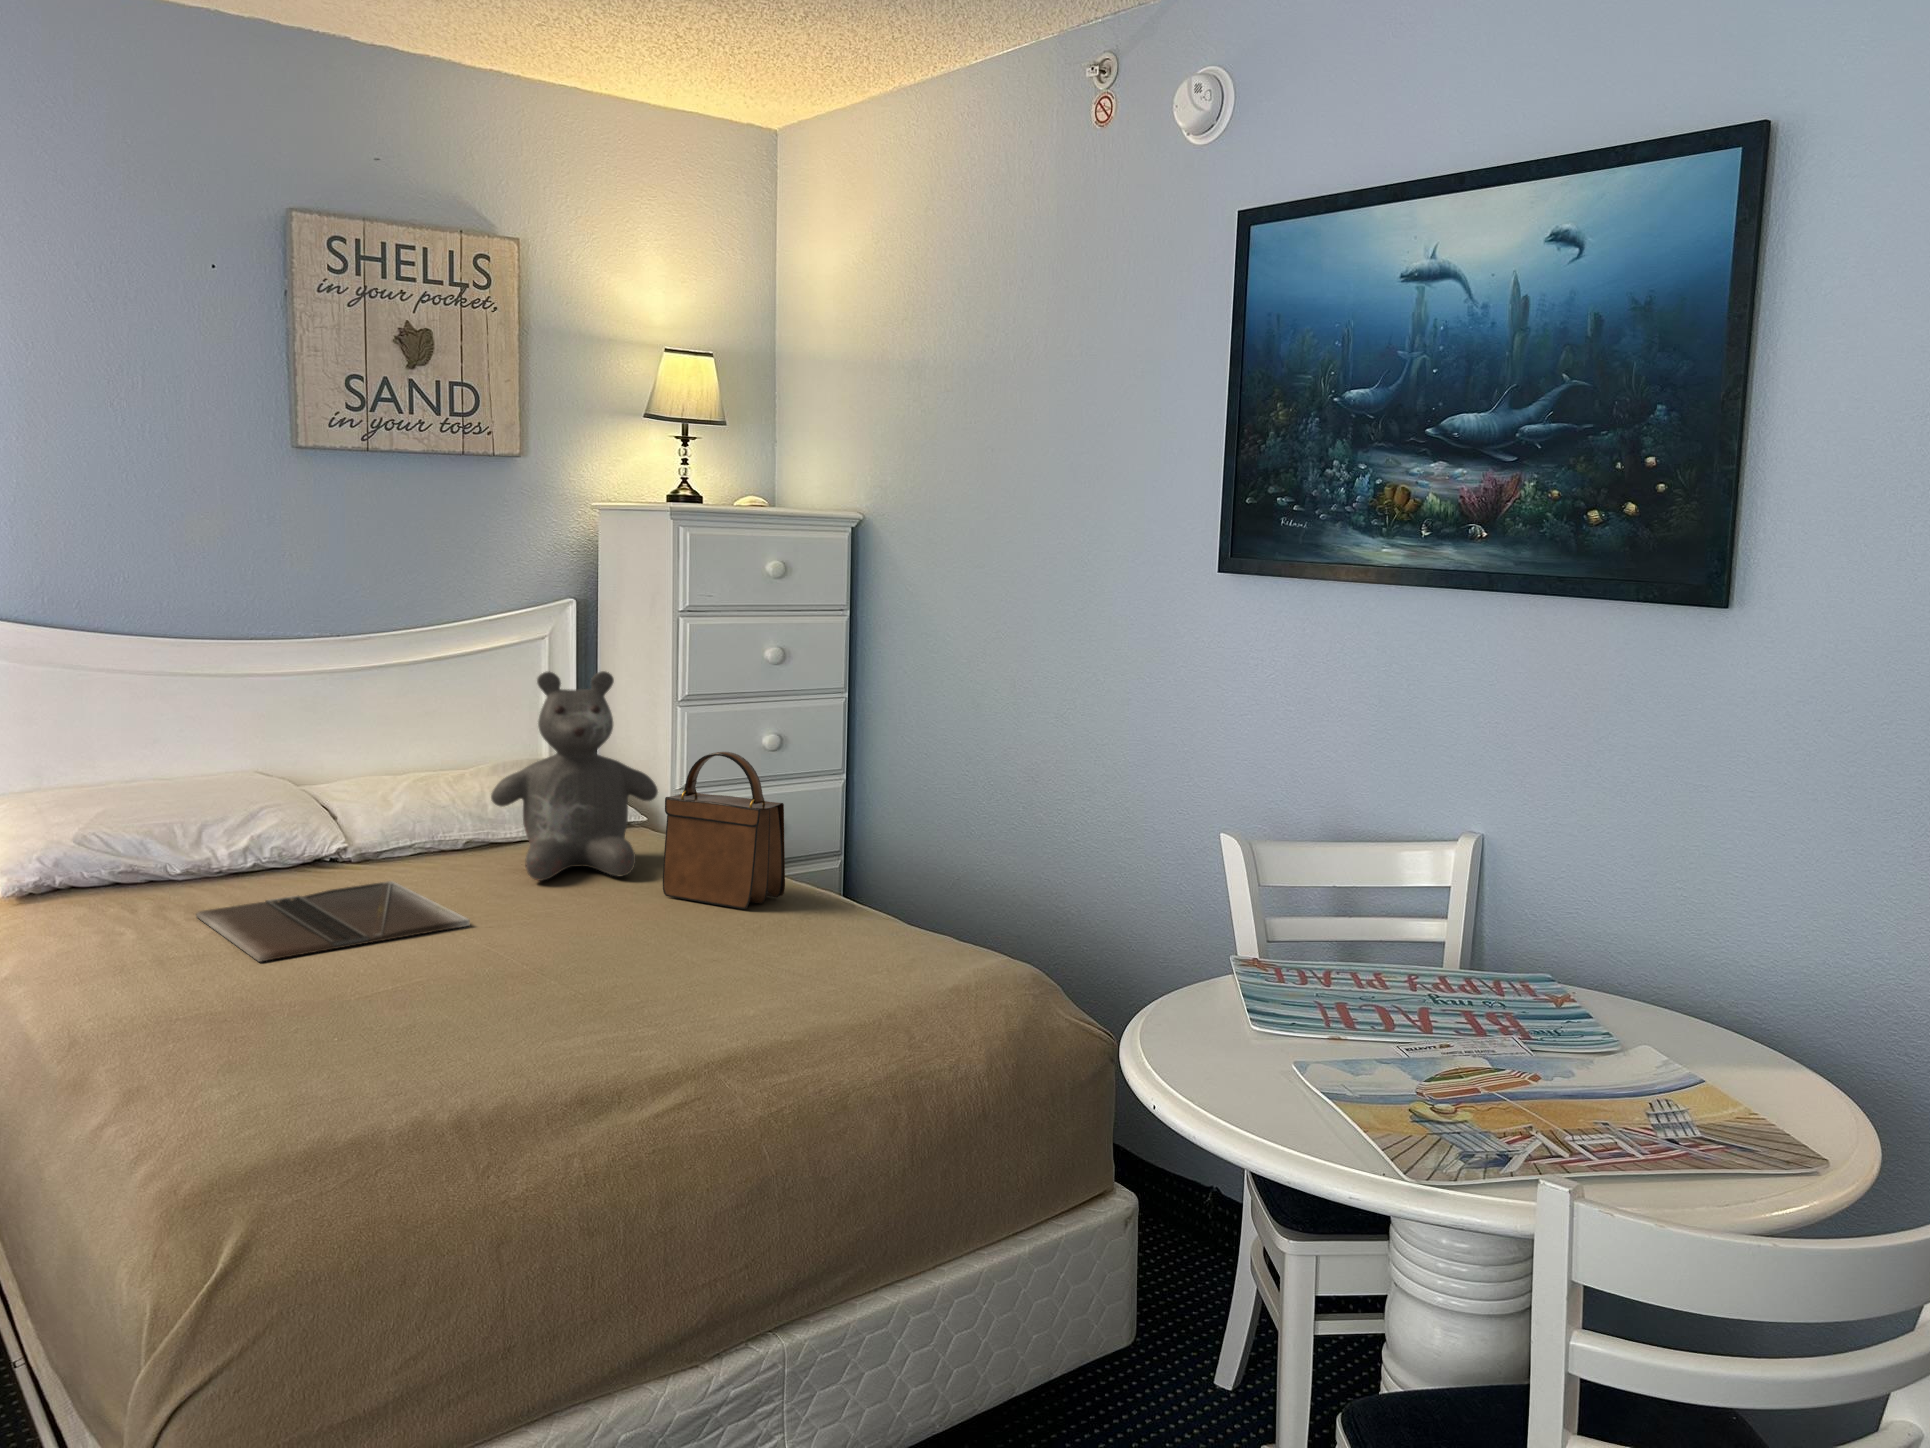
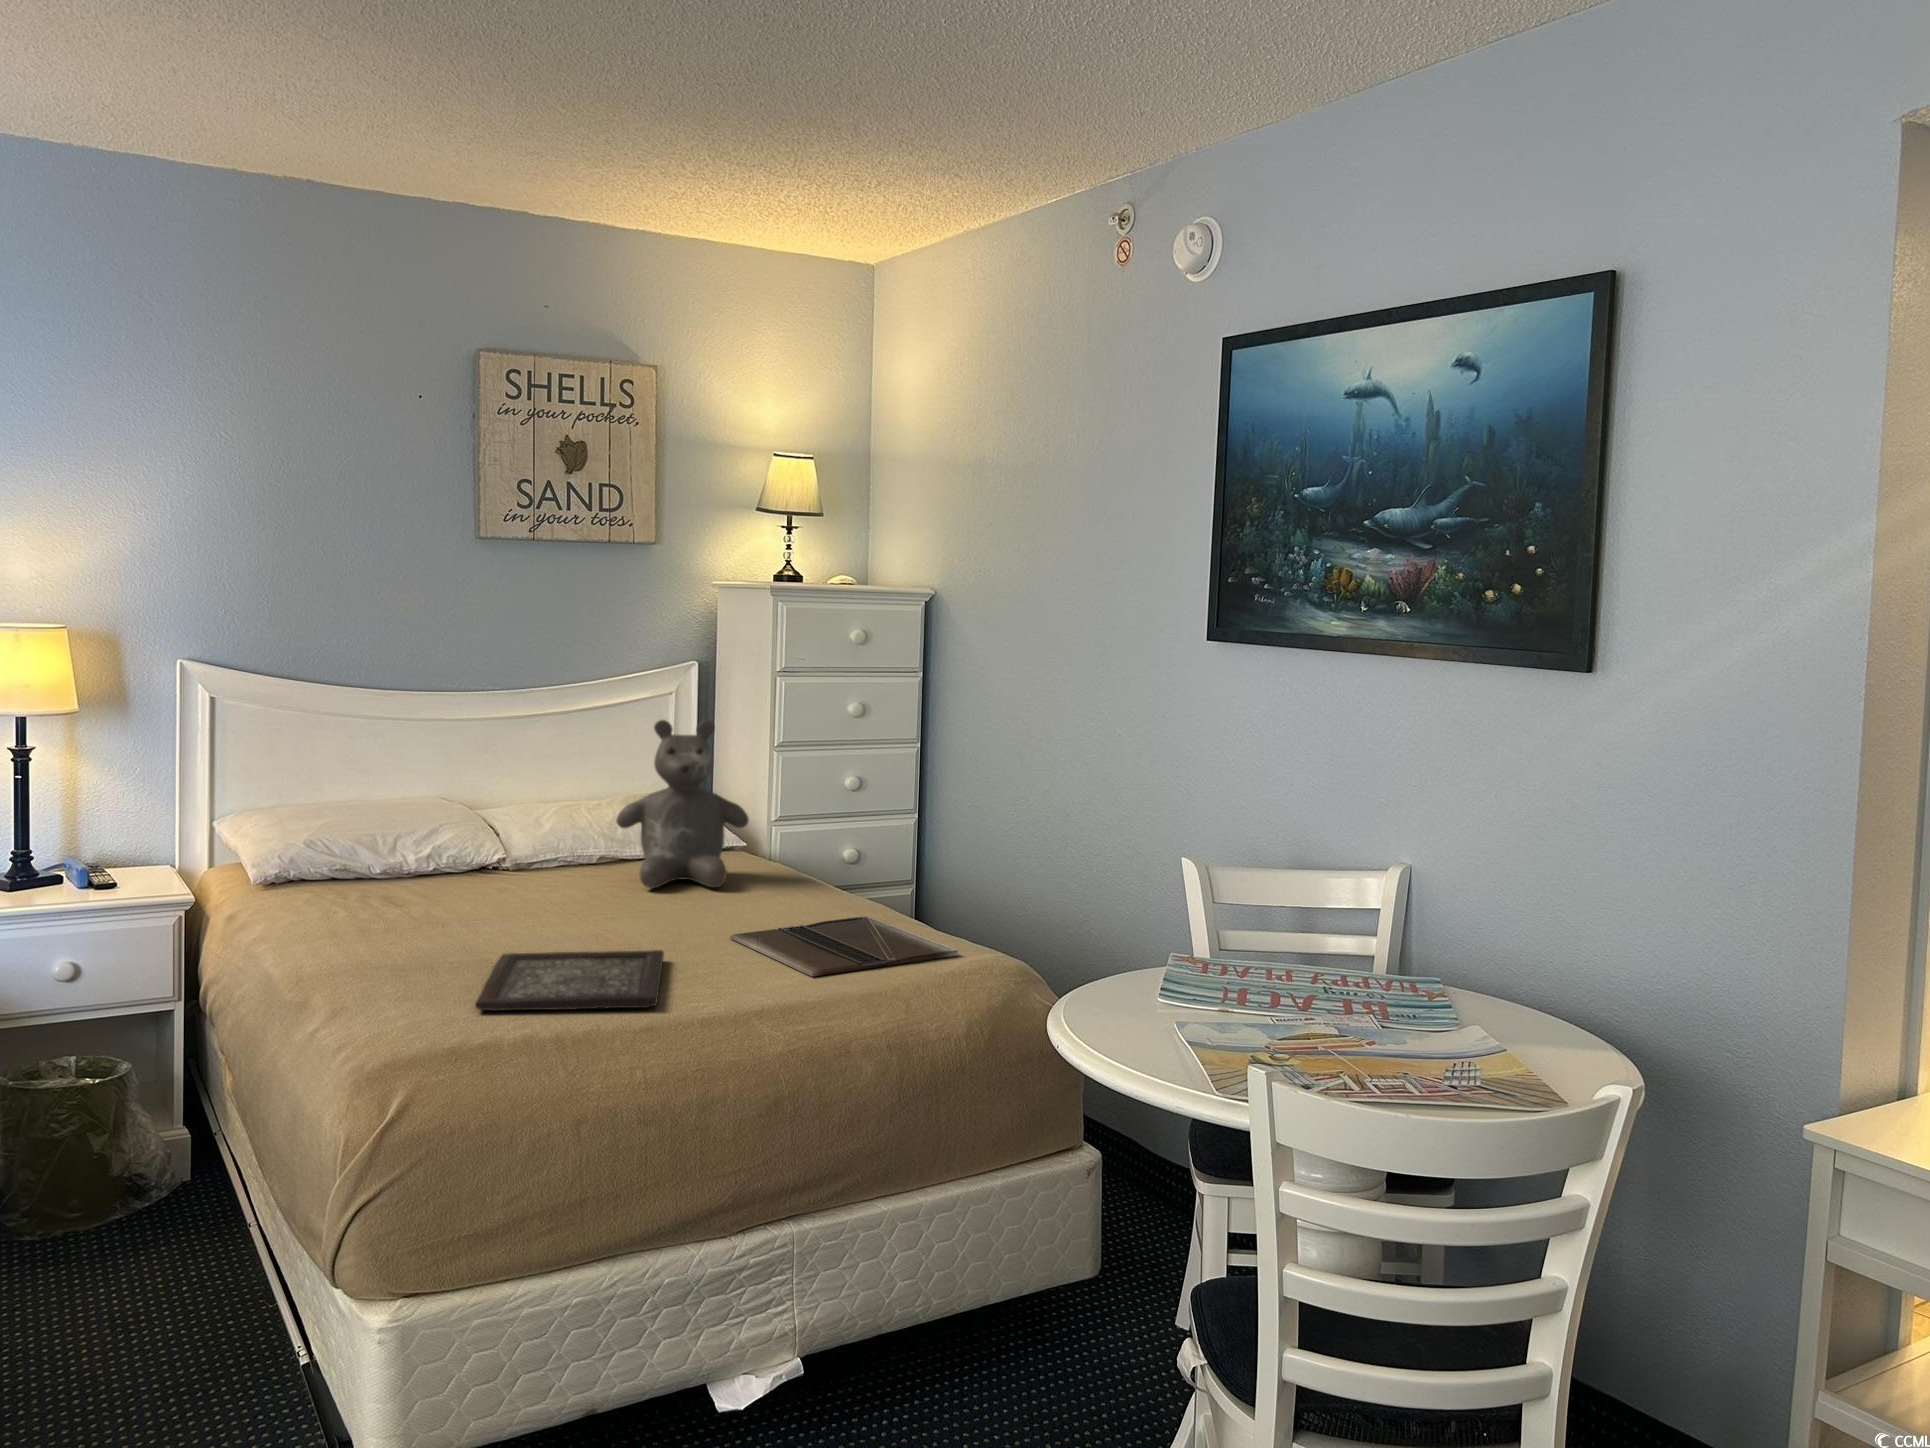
handbag: present [663,752,785,909] -> none [744,786,842,915]
laptop: present [196,881,470,962] -> present [730,916,958,977]
tray: none [327,974,584,1084] -> present [475,950,664,1011]

